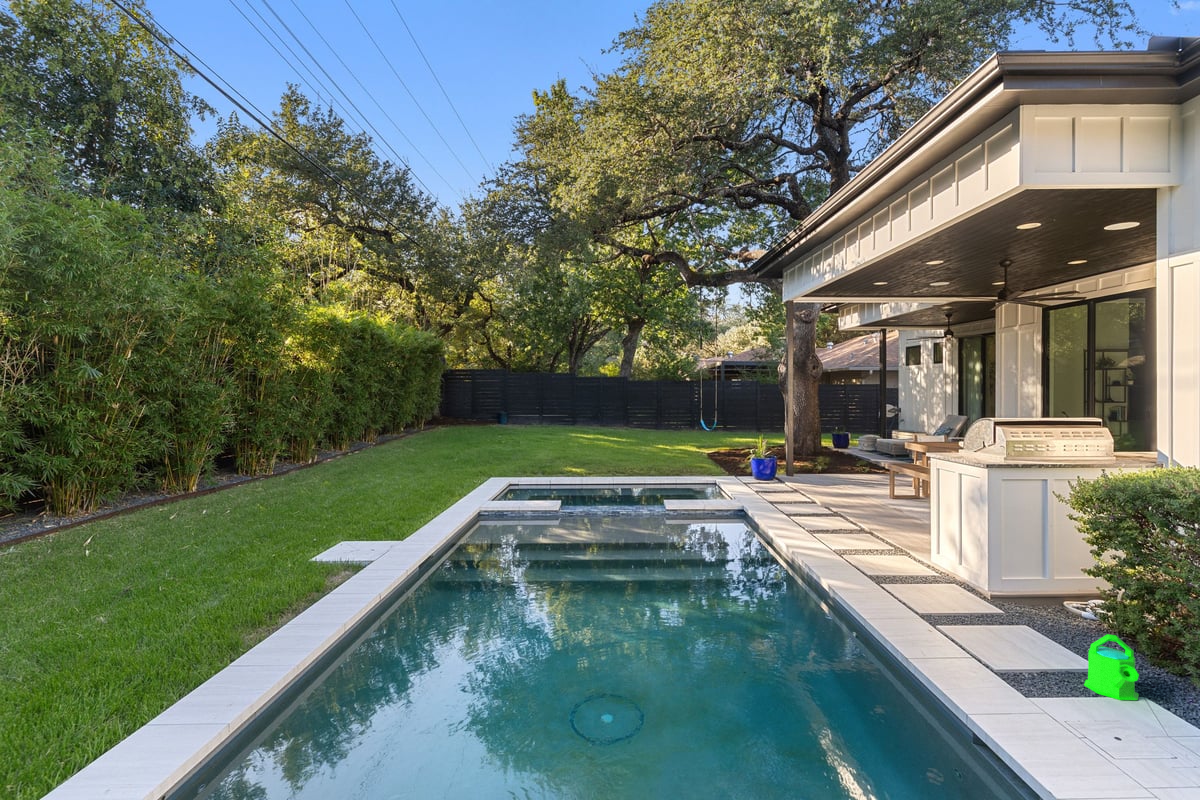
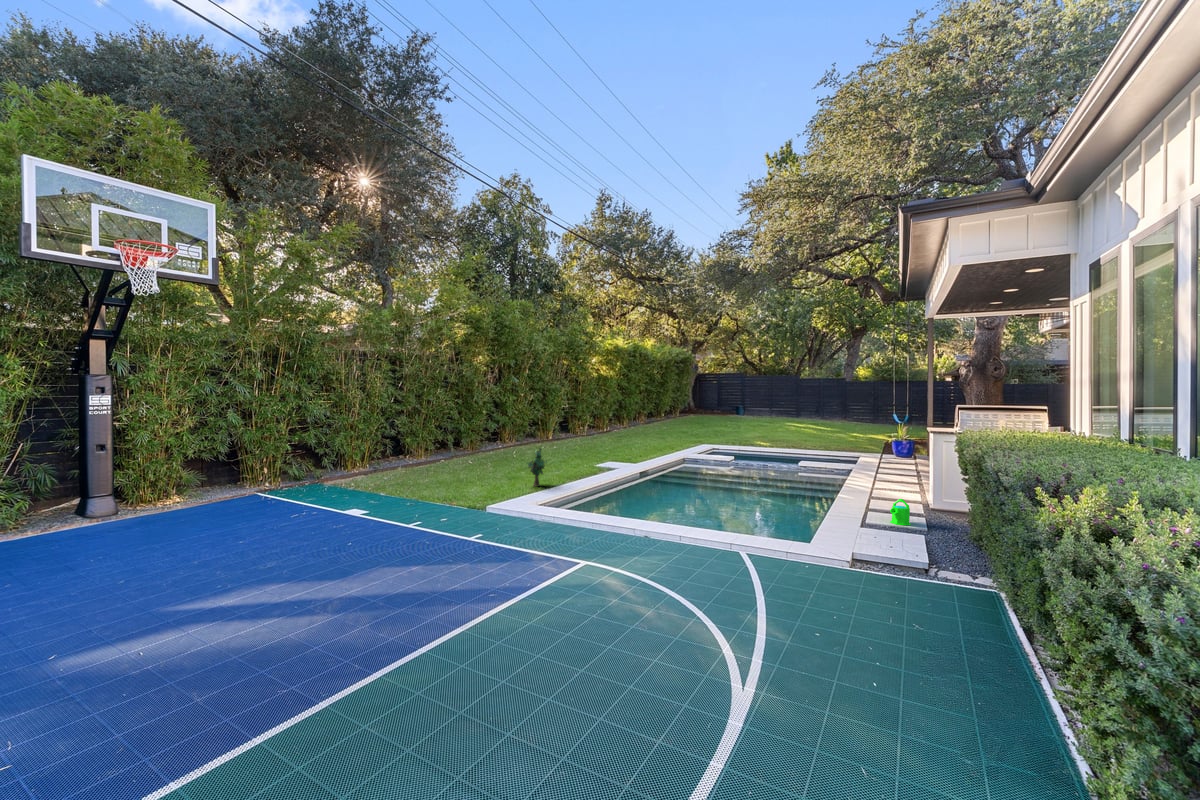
decorative plant: none [51,591,147,729] -> present [527,449,547,486]

